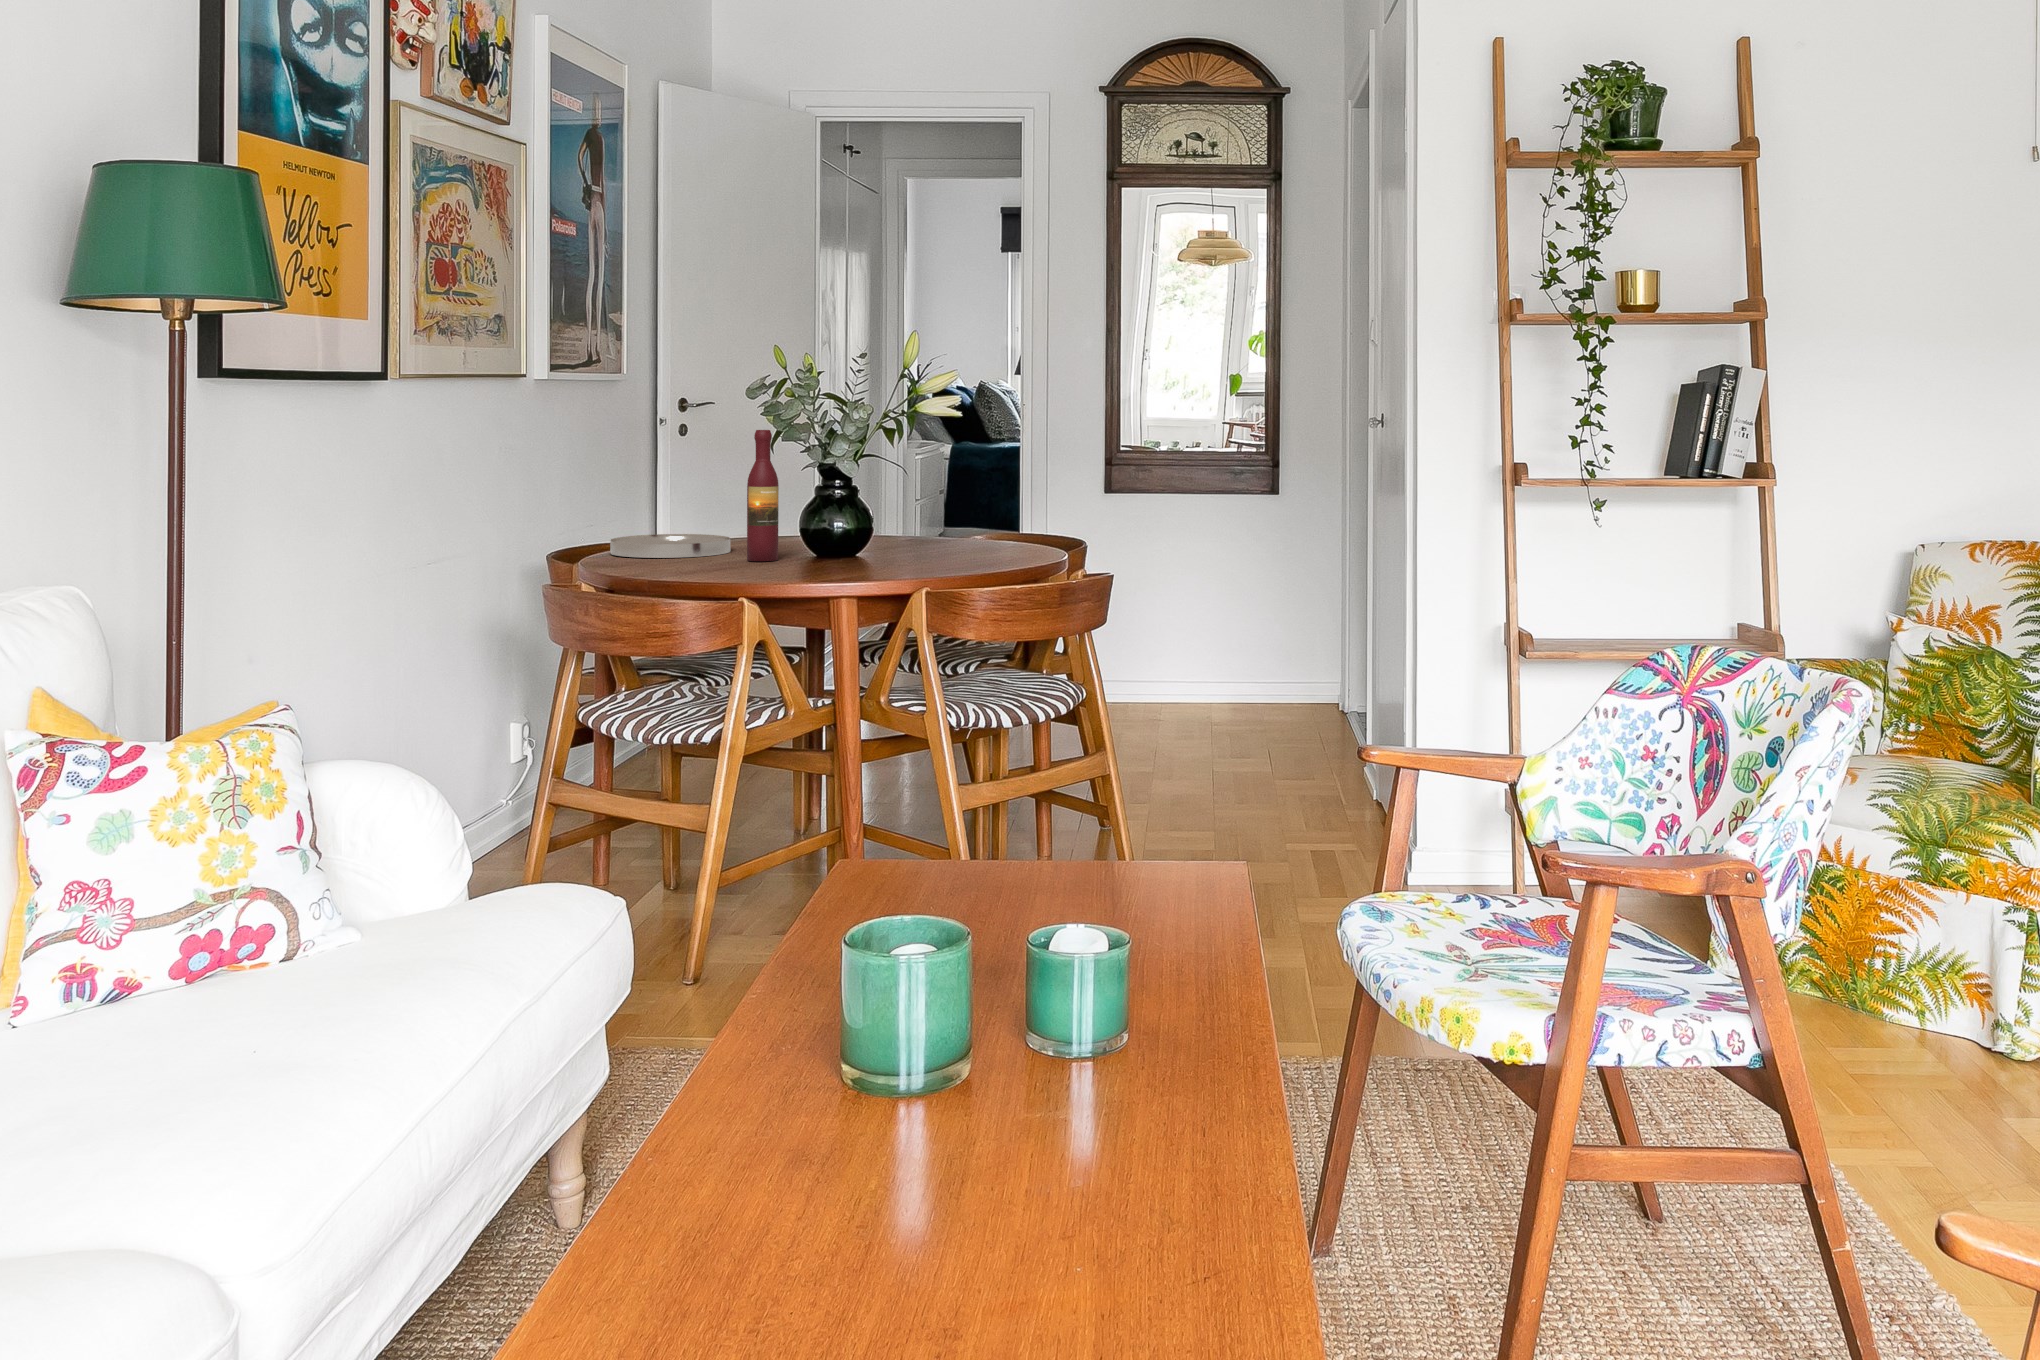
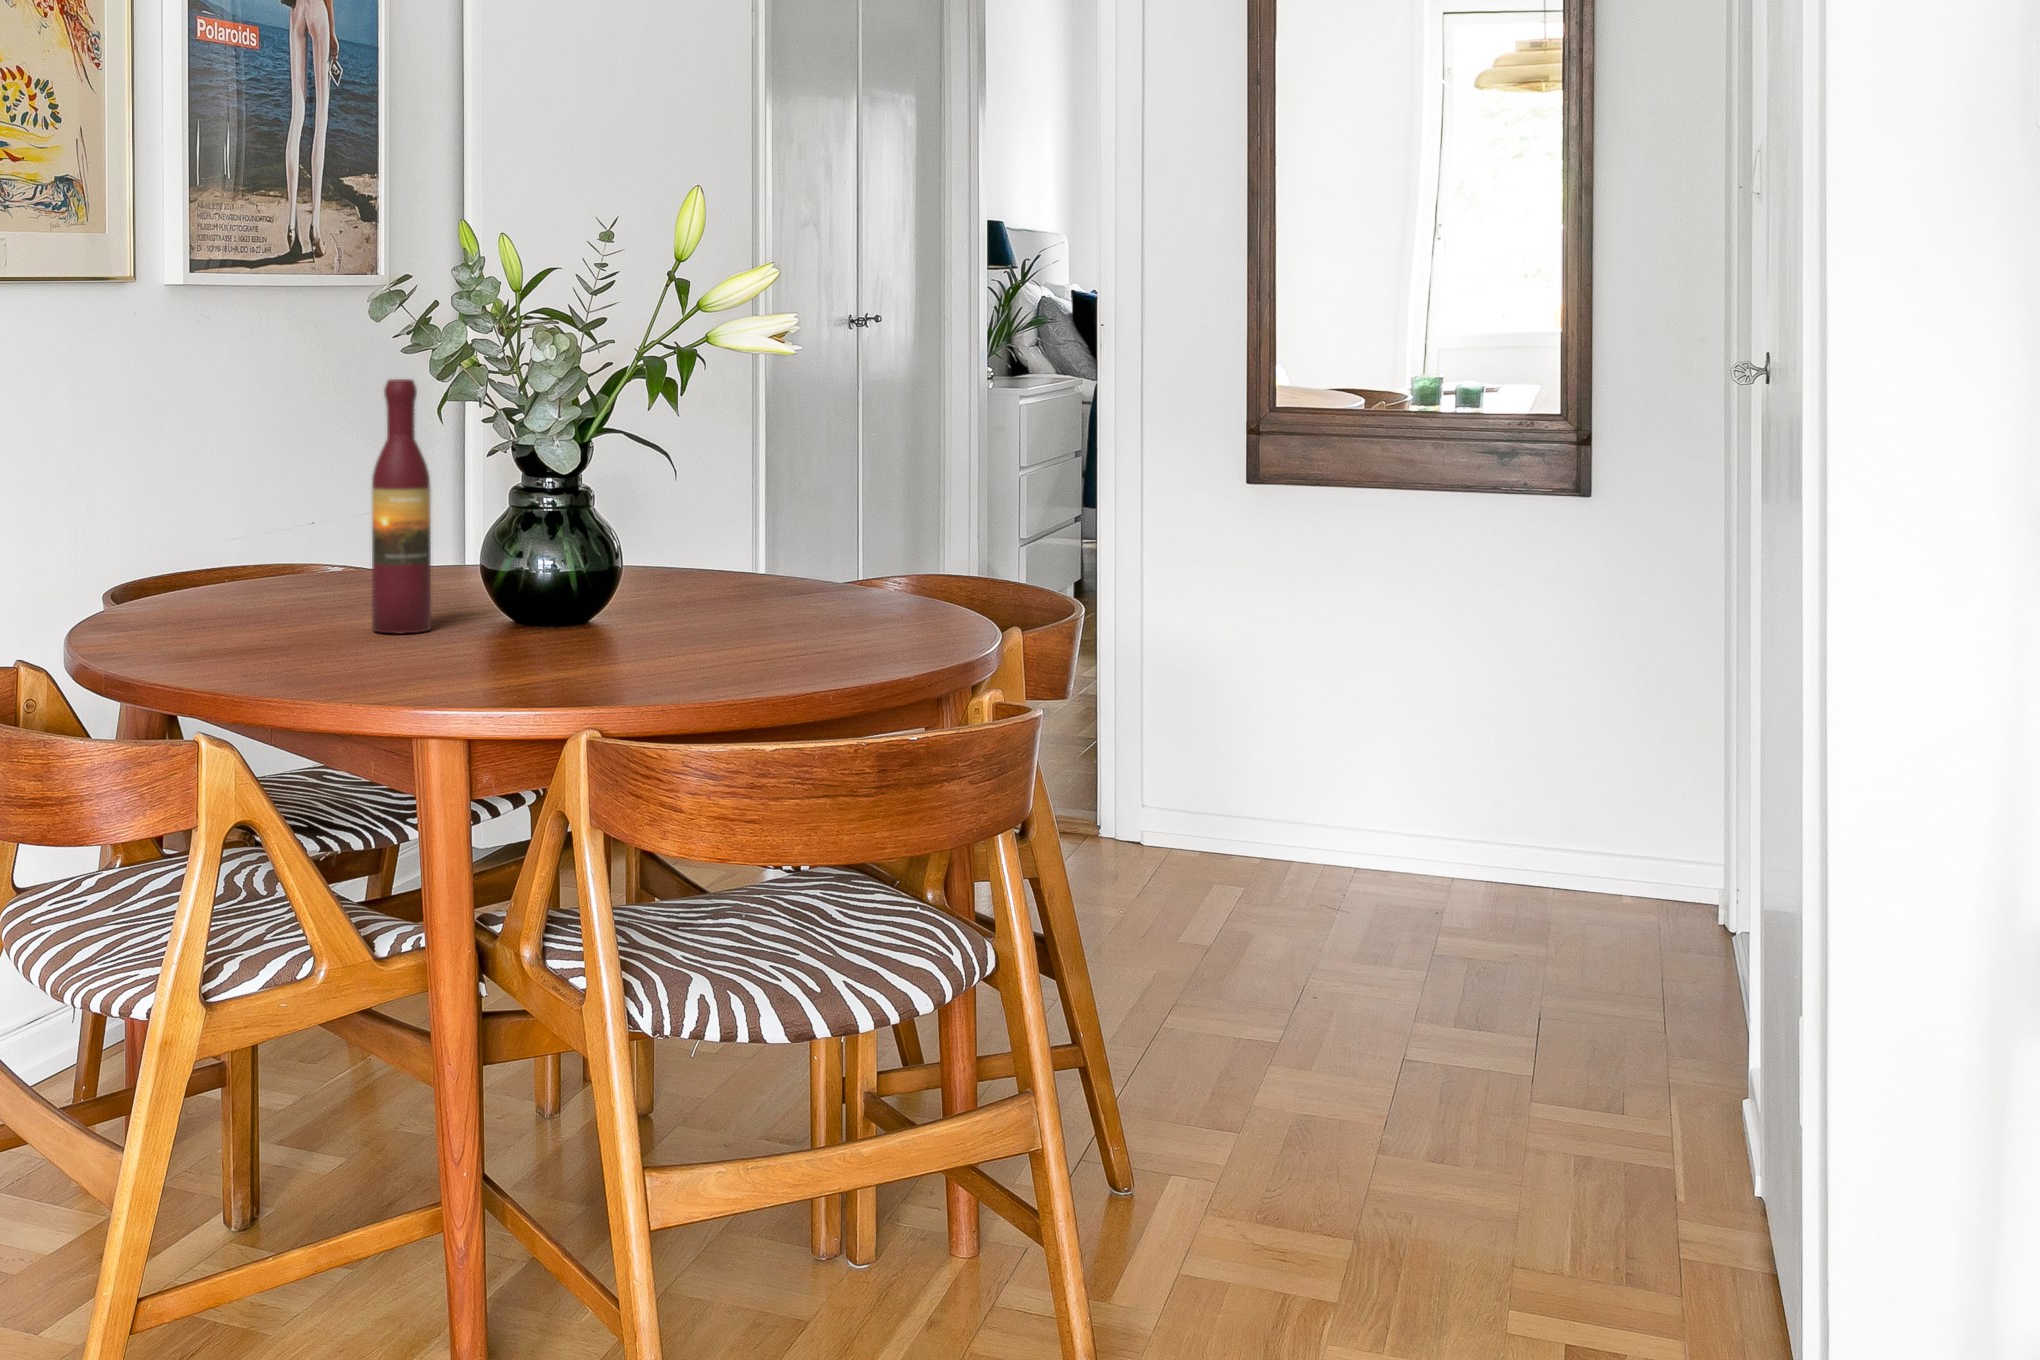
plate: present [610,534,731,558] -> none [179,566,394,617]

